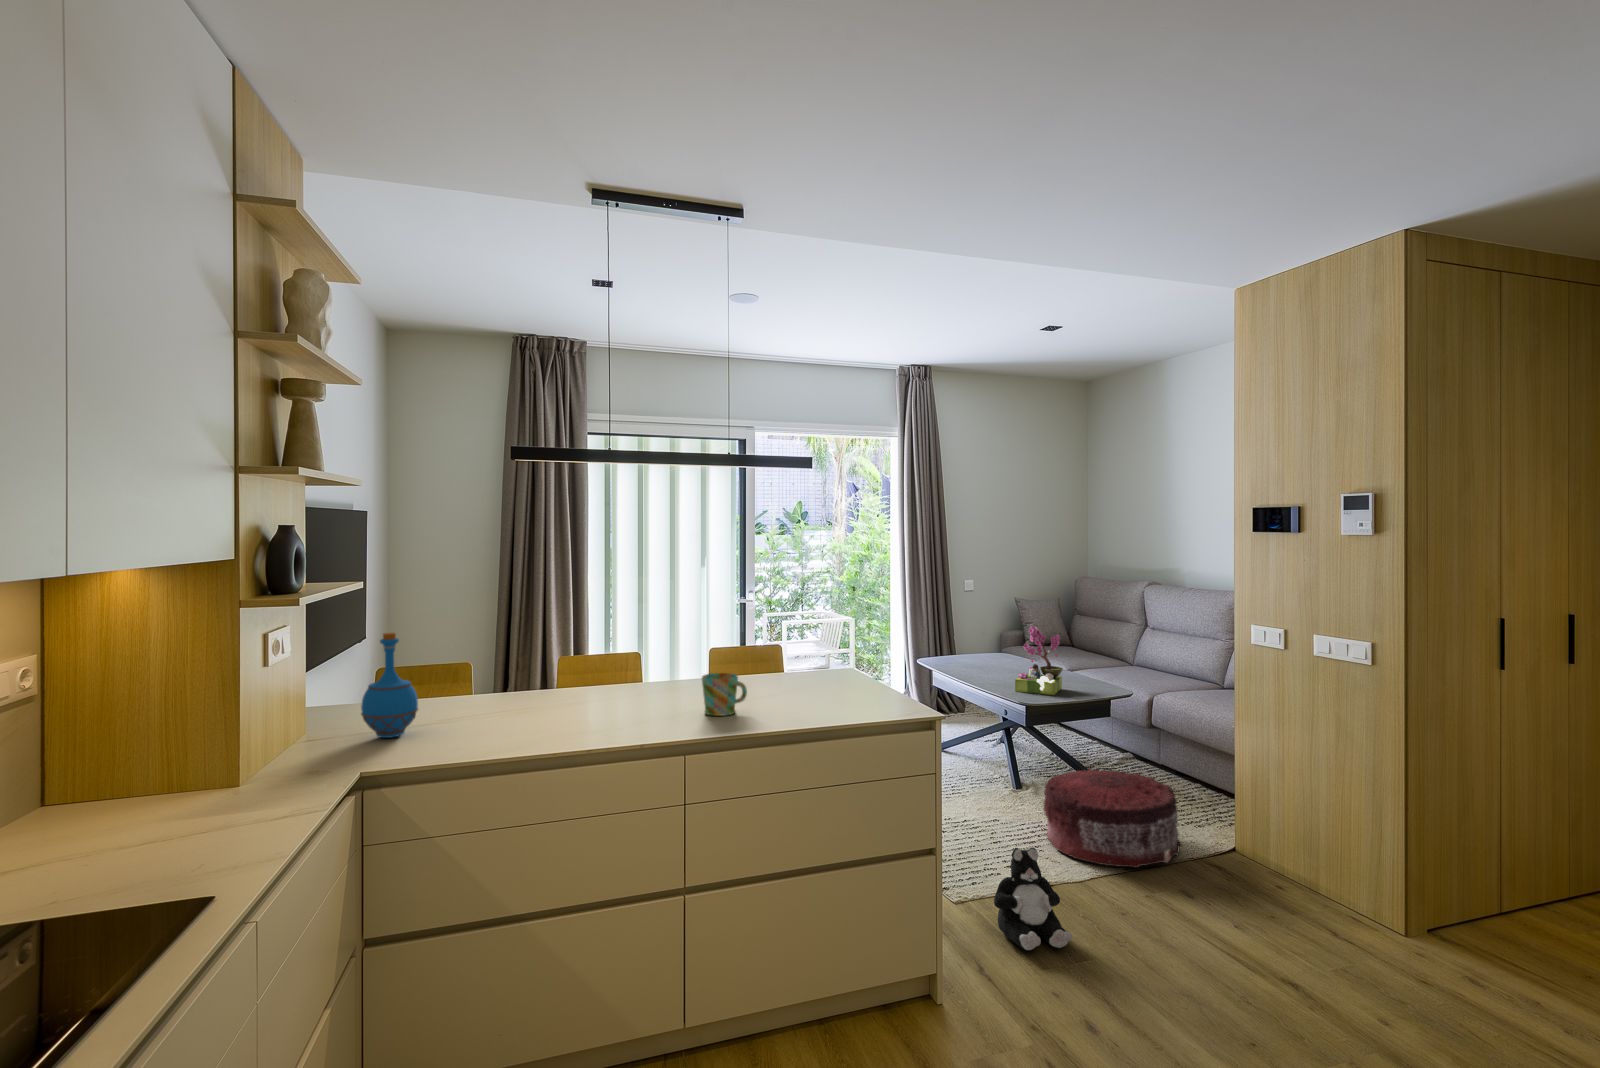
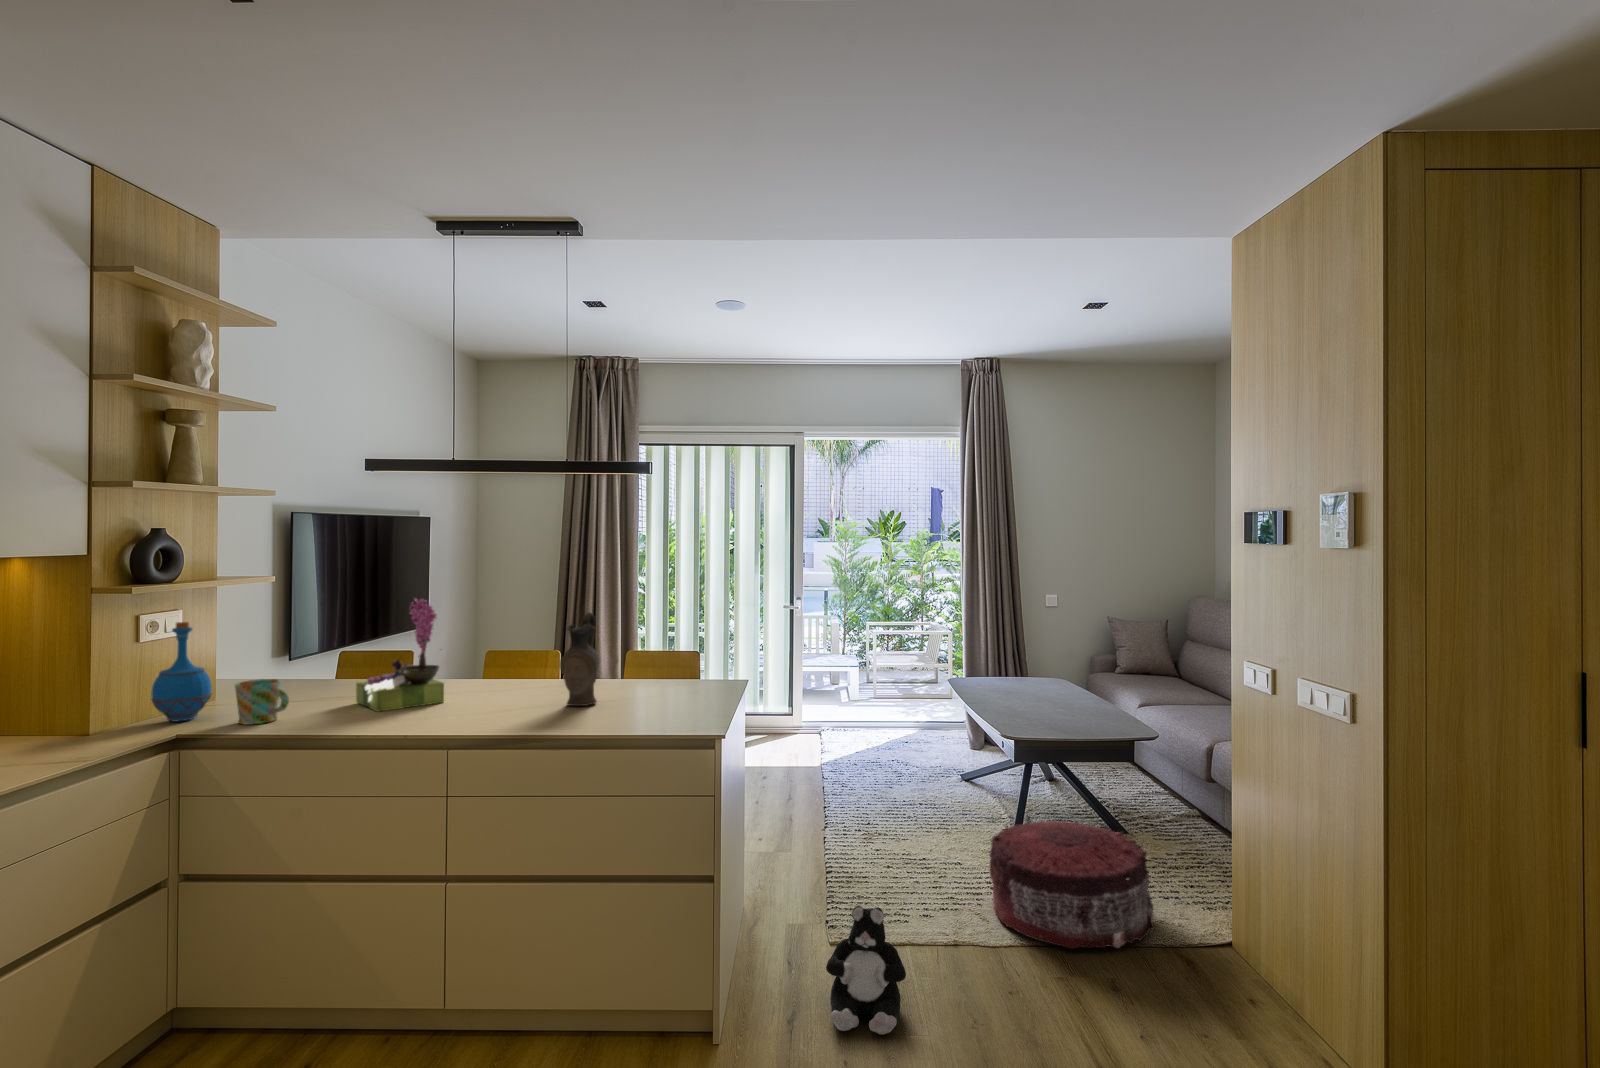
ceramic pitcher: none [747,608,782,696] -> present [560,612,599,706]
flower arrangement: present [1015,626,1063,695] -> present [356,599,444,712]
mug: present [702,673,747,716] -> present [235,679,289,725]

